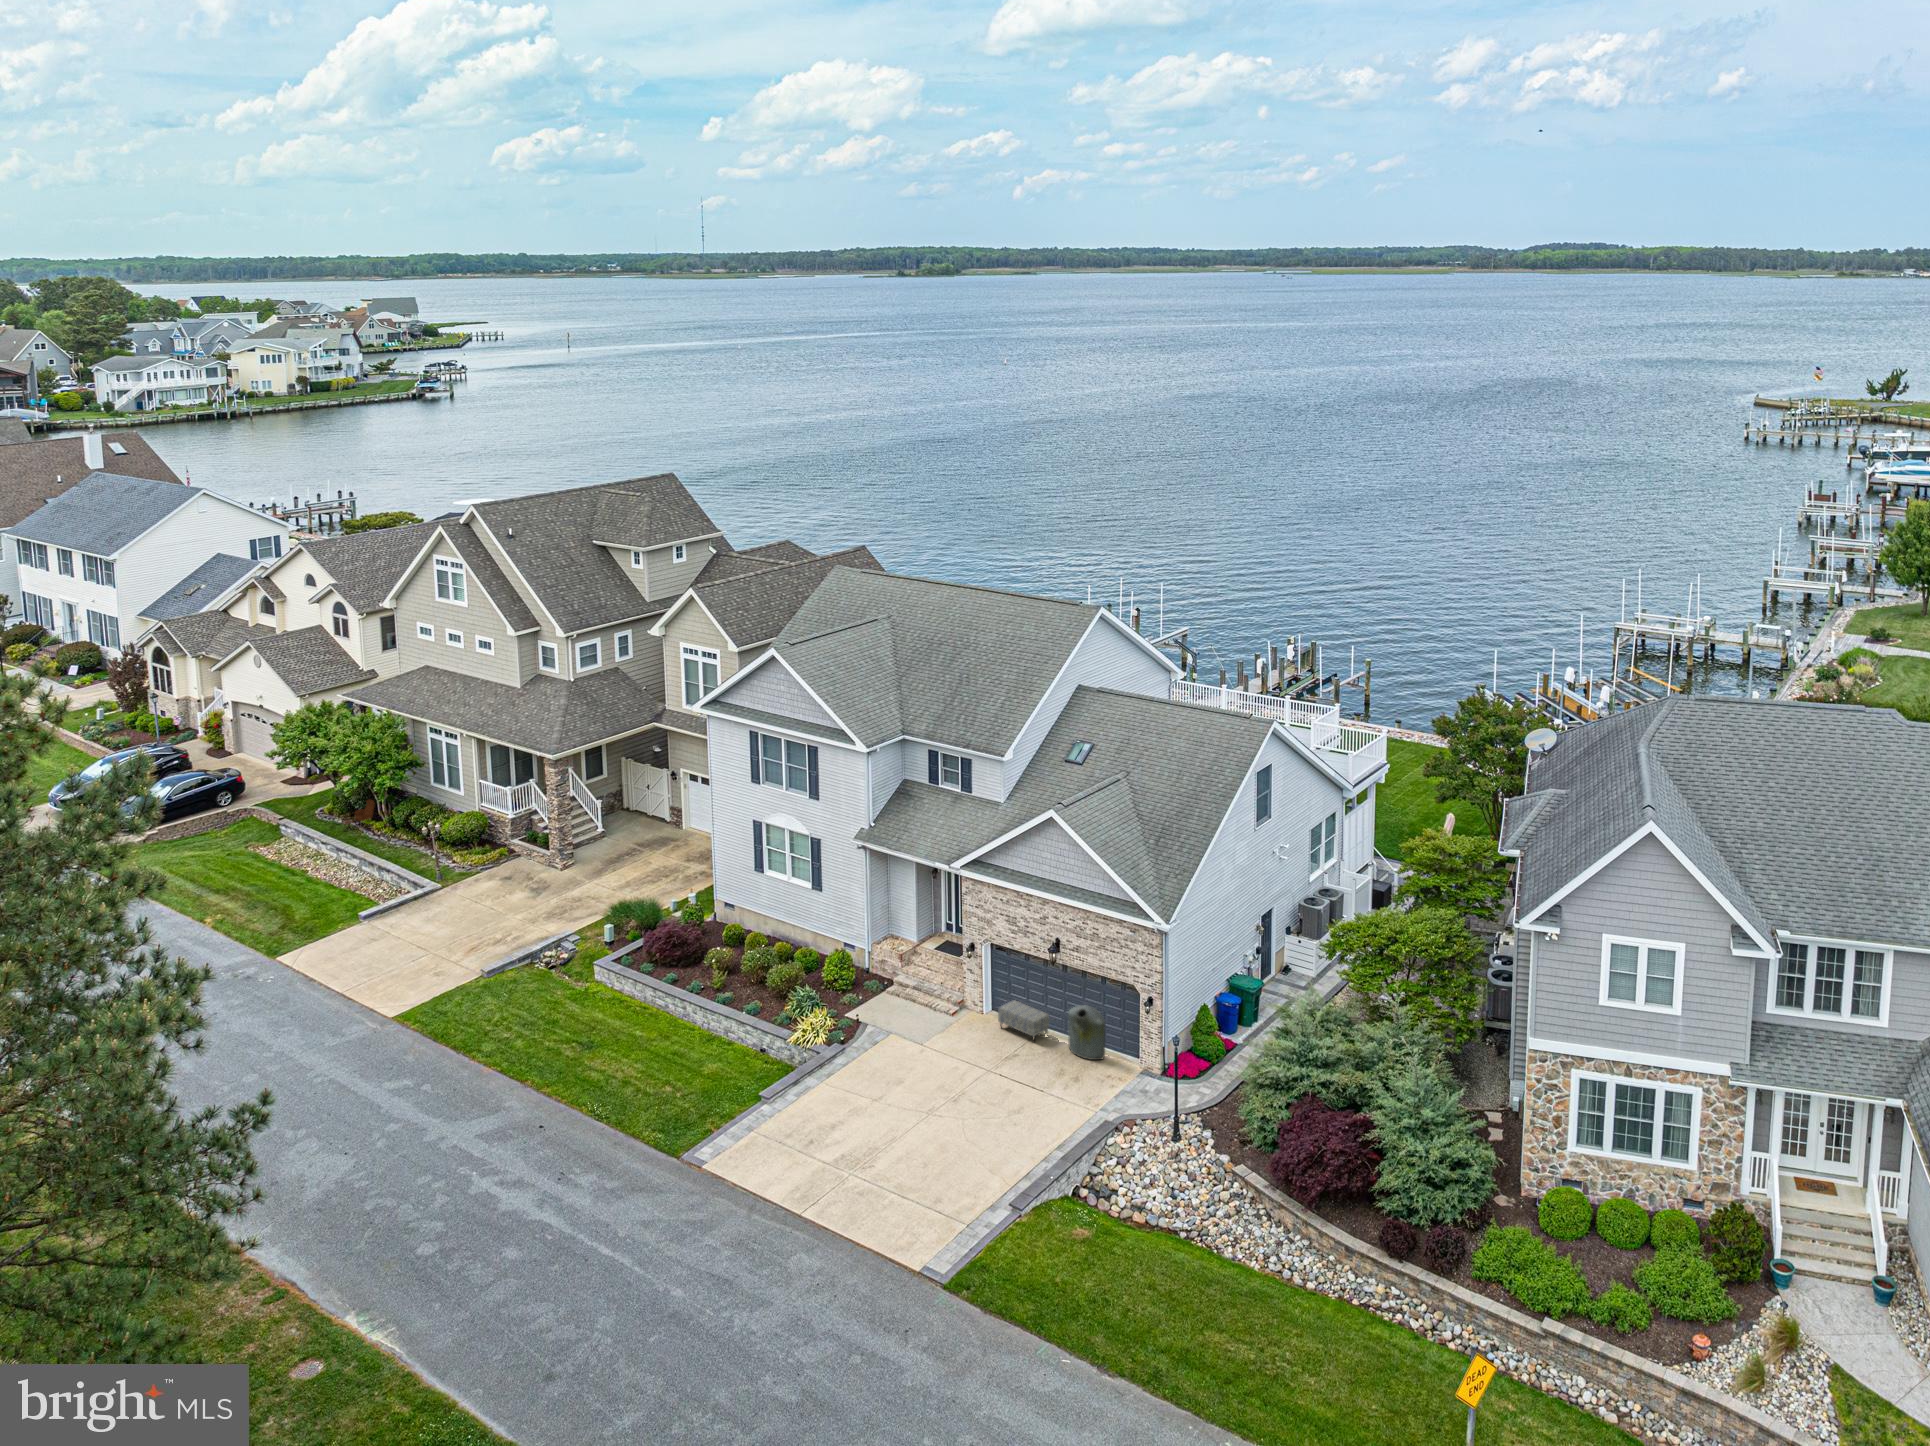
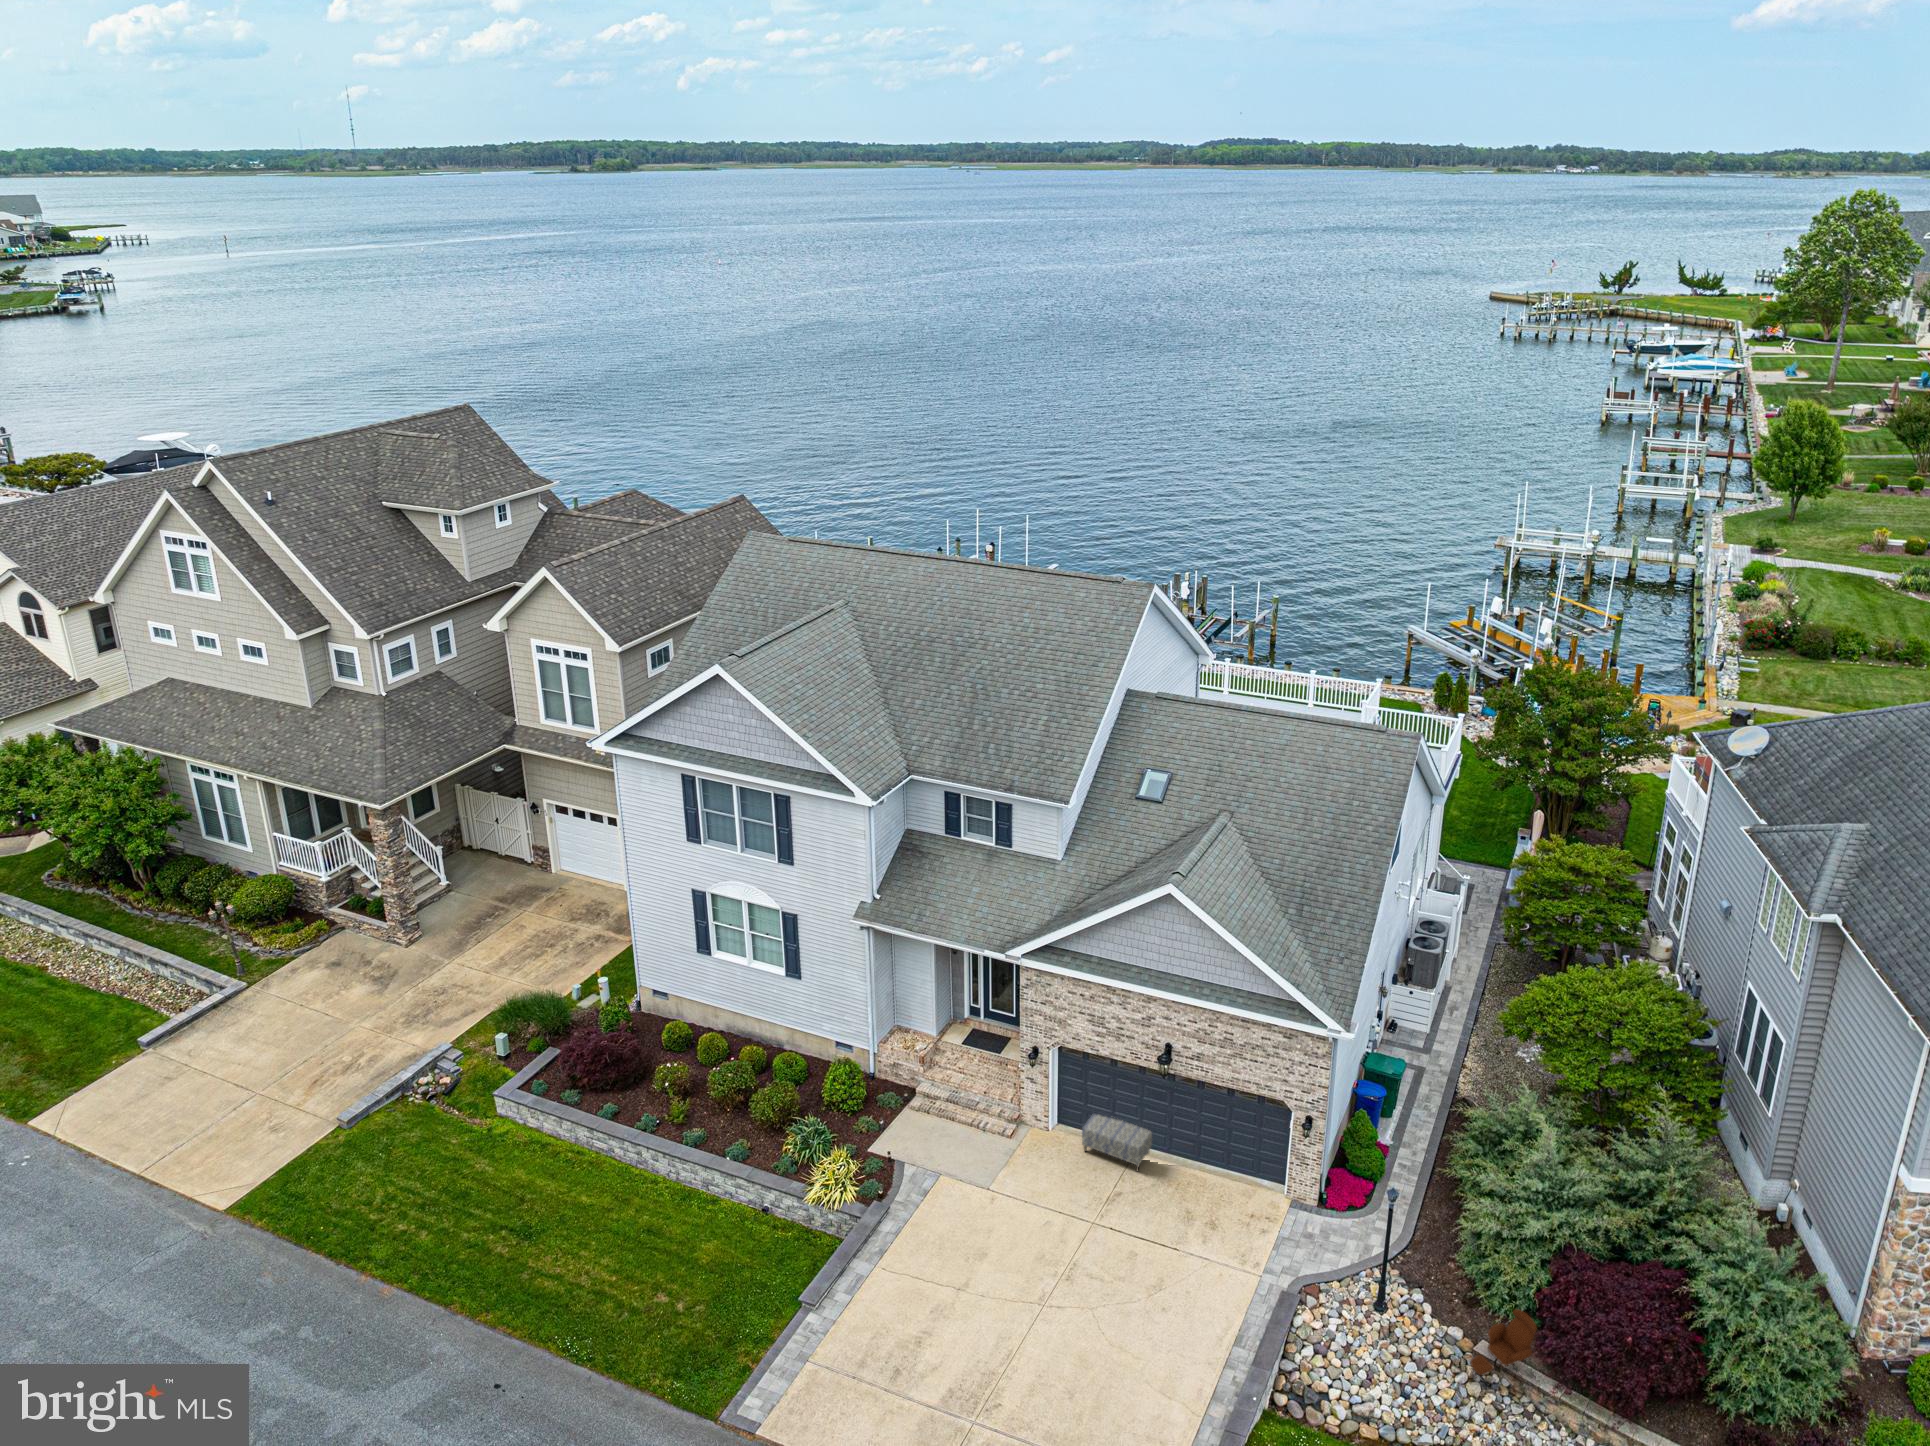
lounge chair: present [343,800,374,828] -> present [1470,1309,1537,1379]
trash can: present [1068,1005,1105,1060] -> none [1185,1123,1241,1191]

